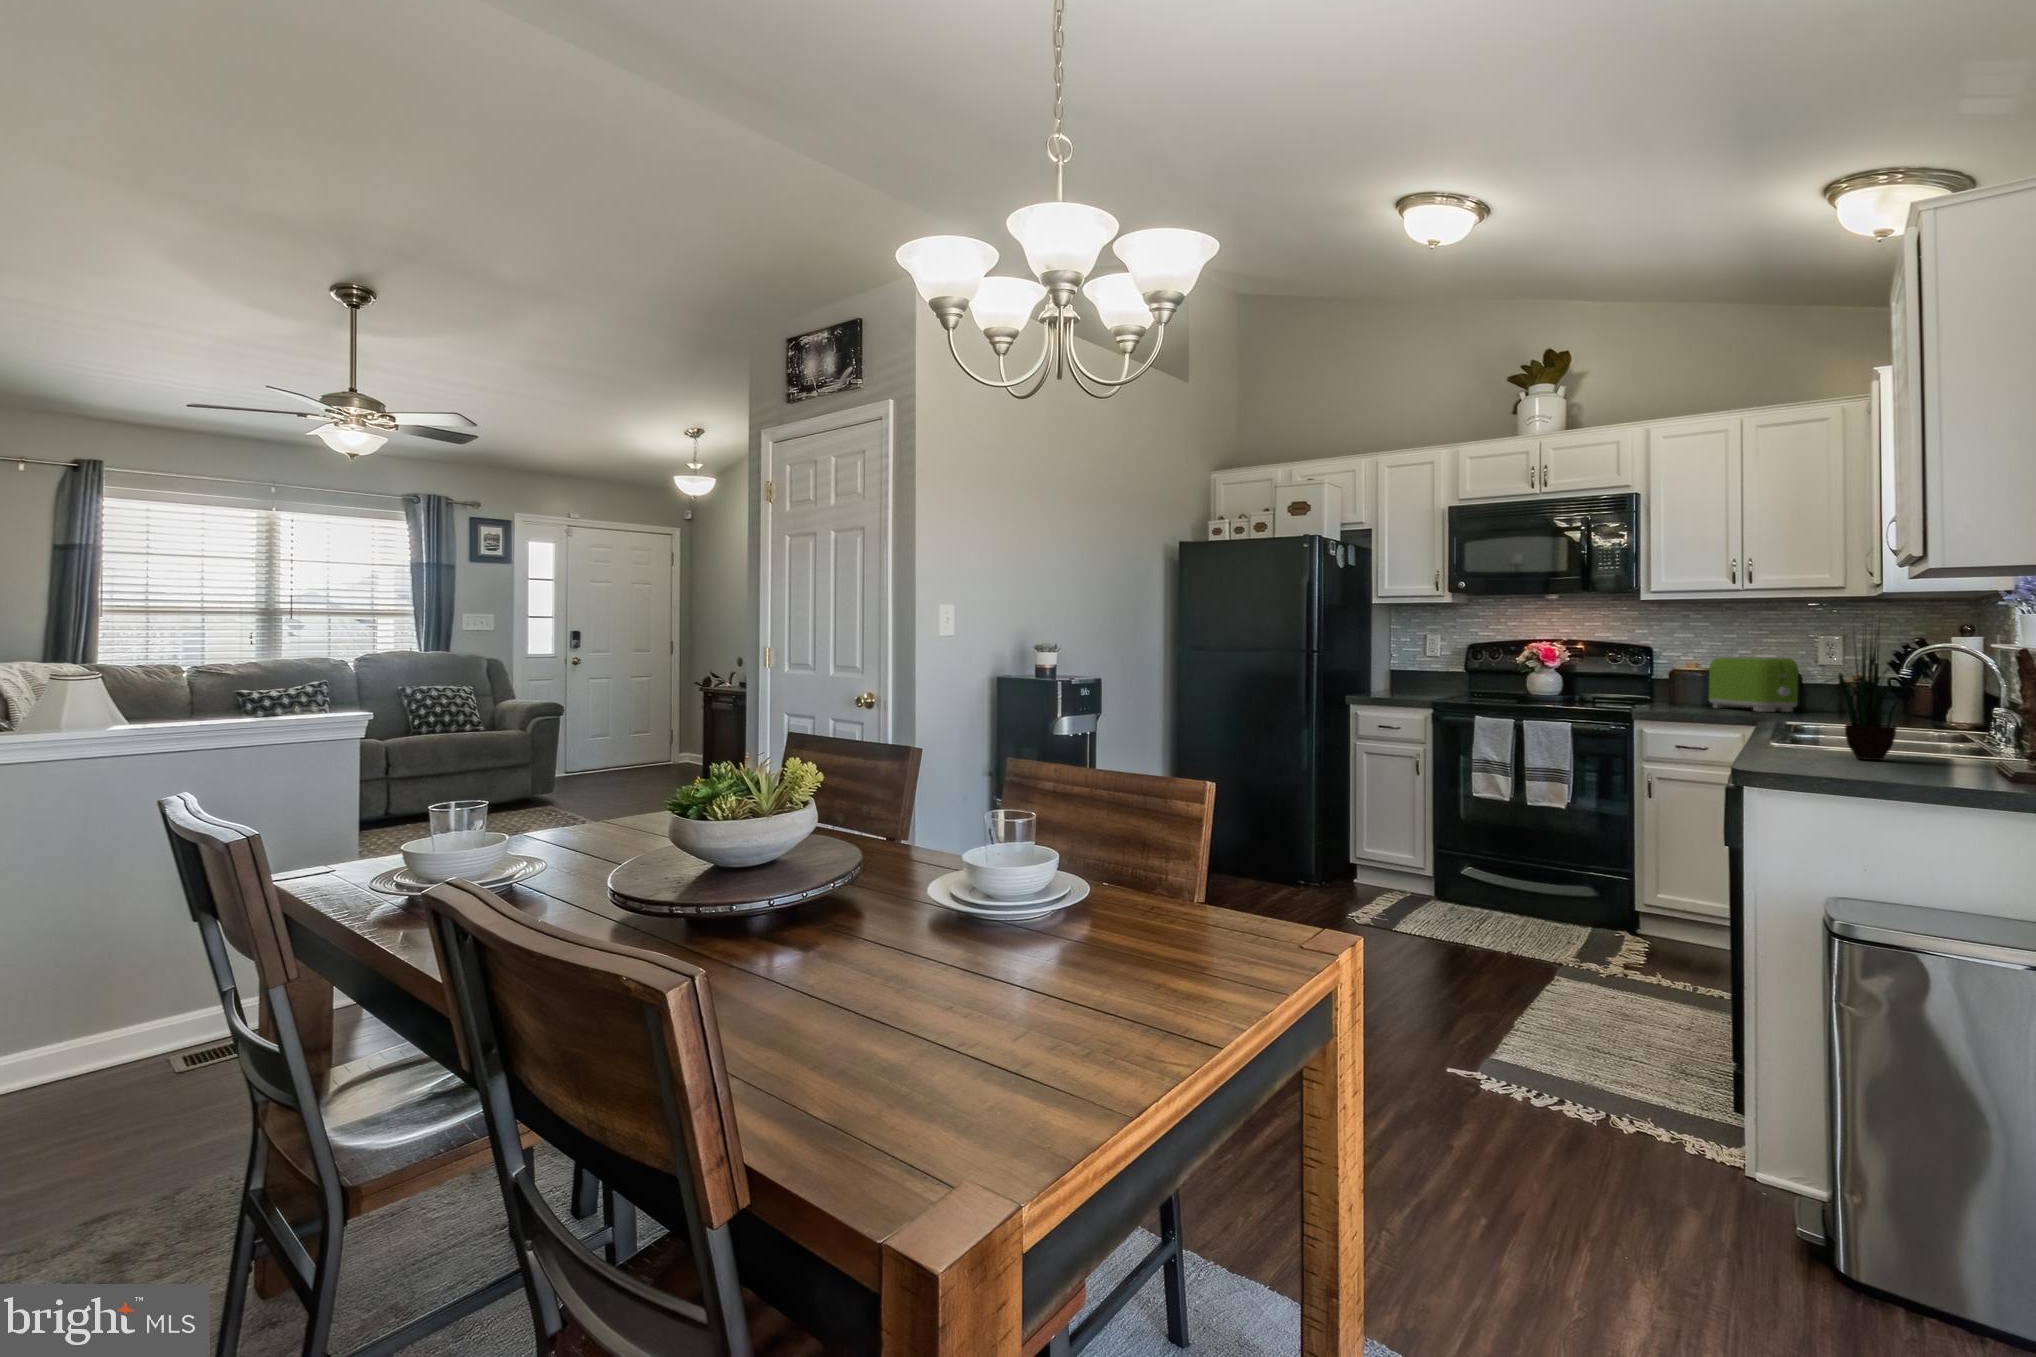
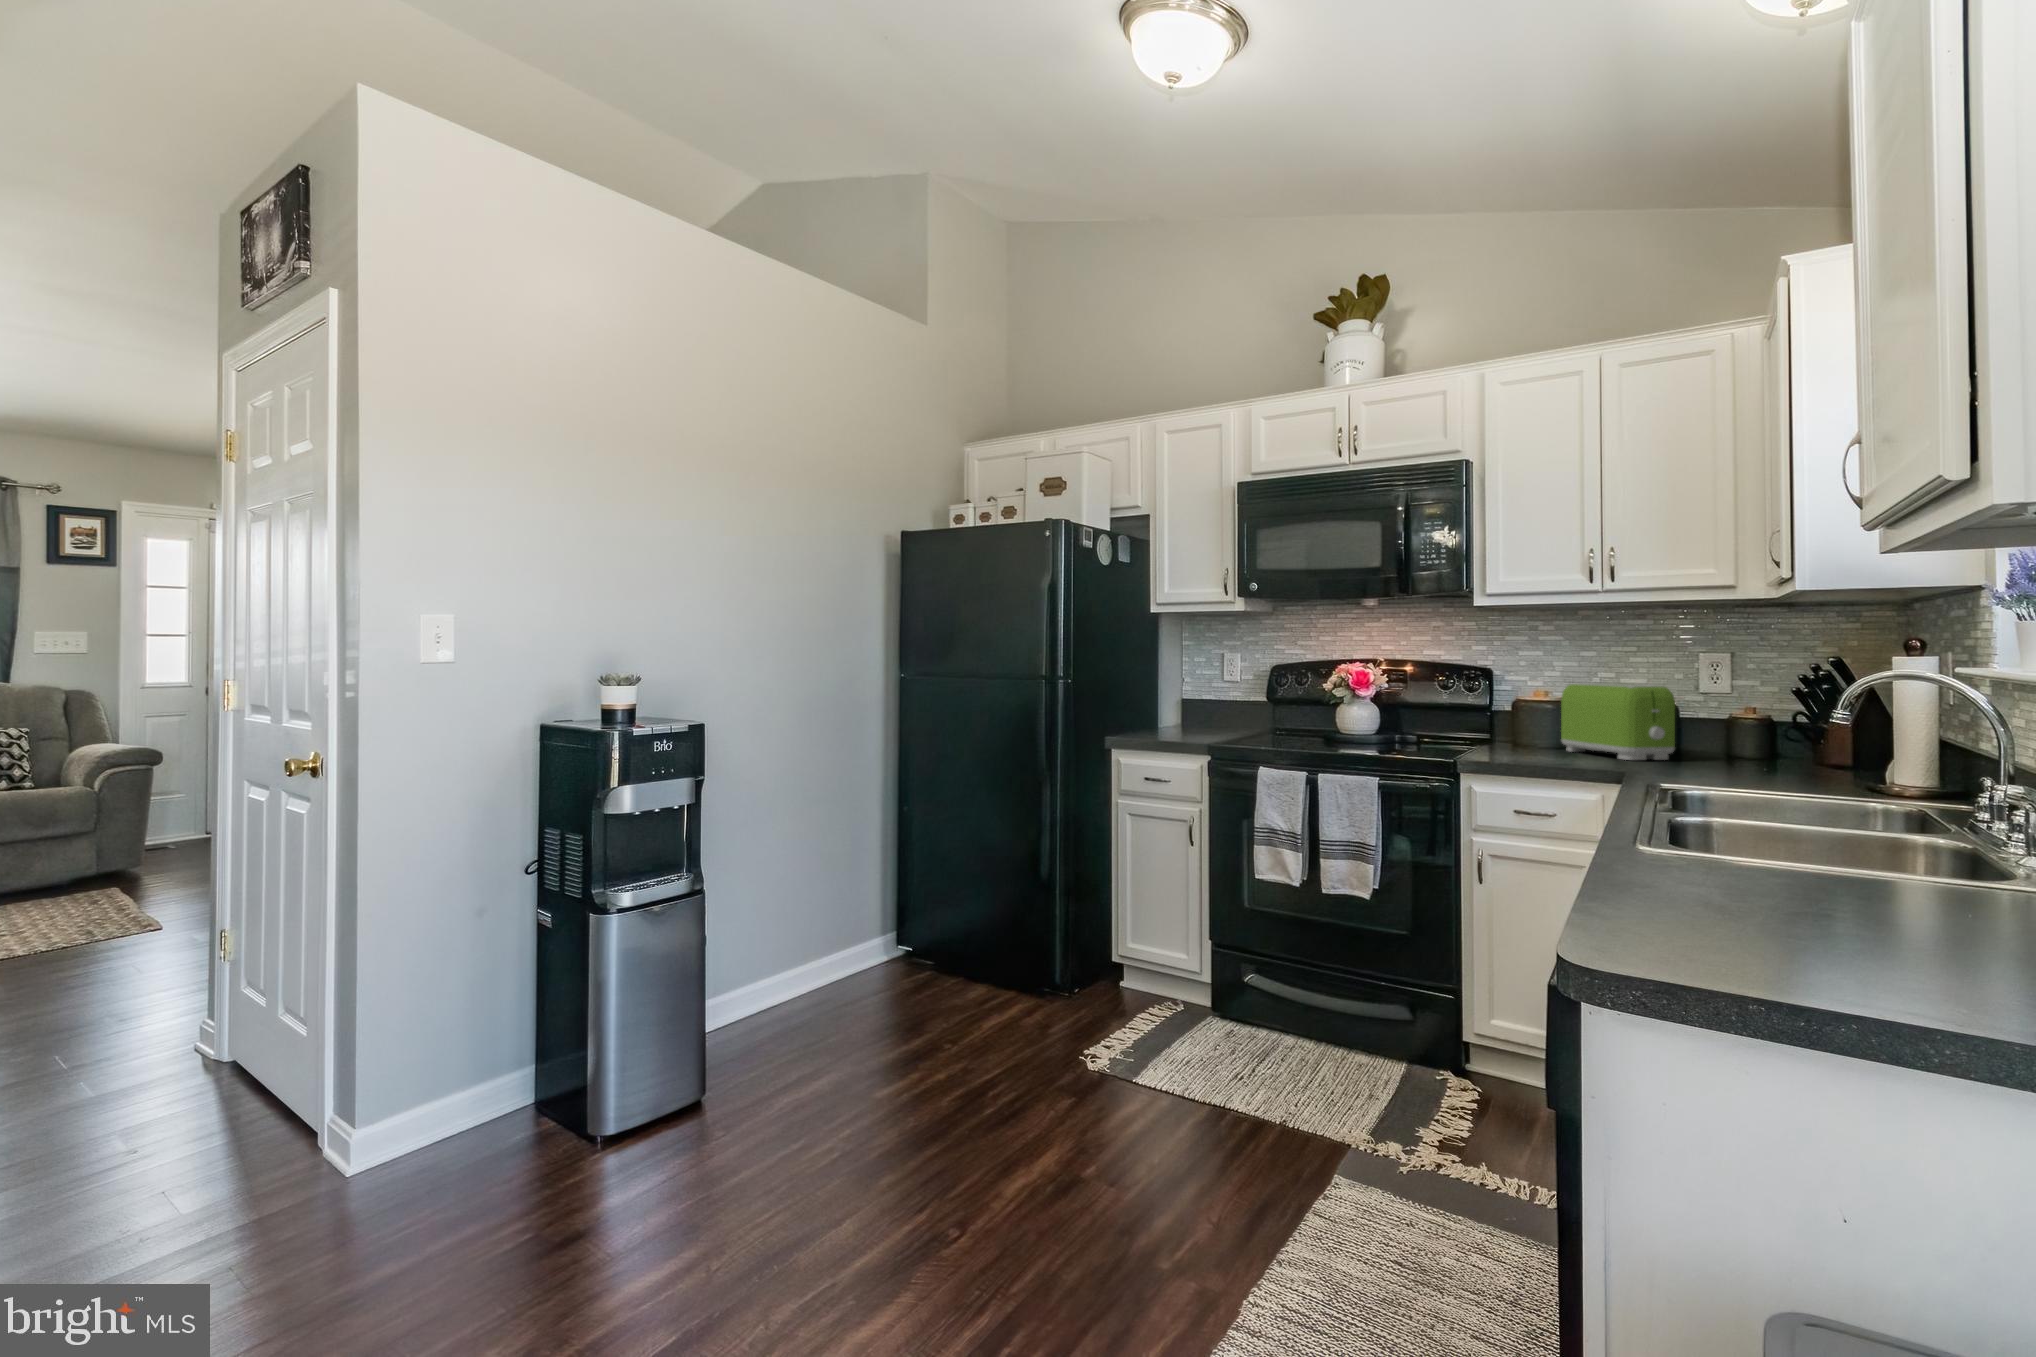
potted plant: present [1831,620,1902,761] -> none [1730,606,1949,939]

